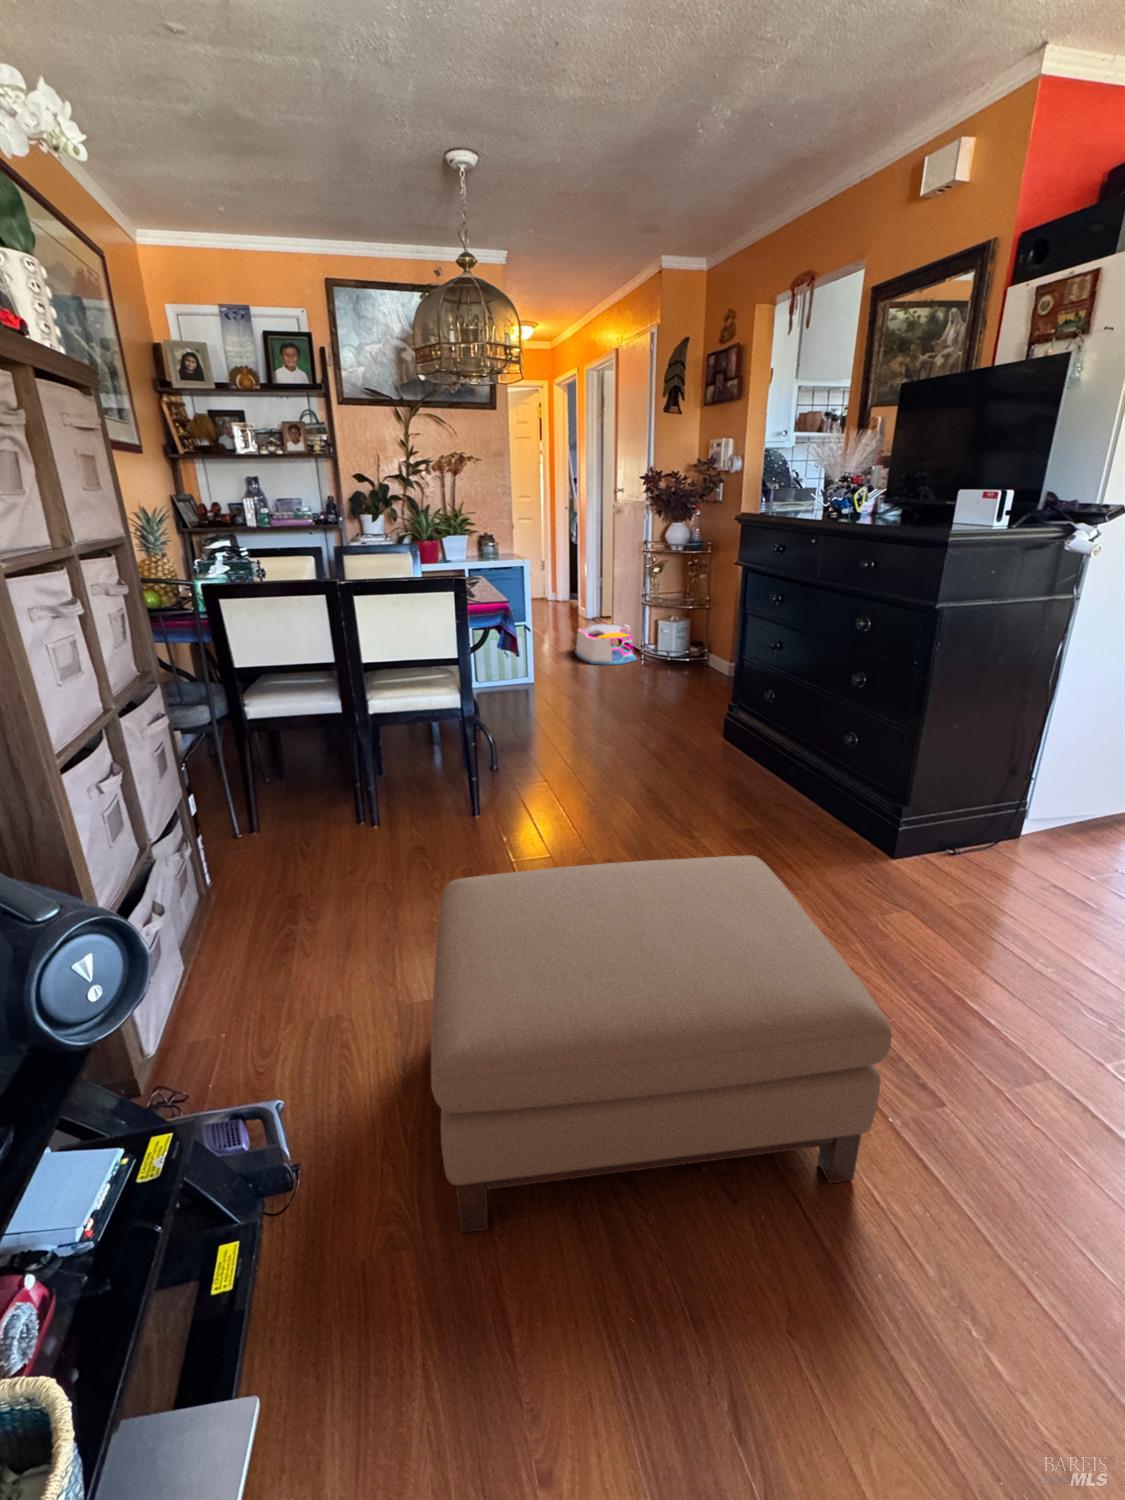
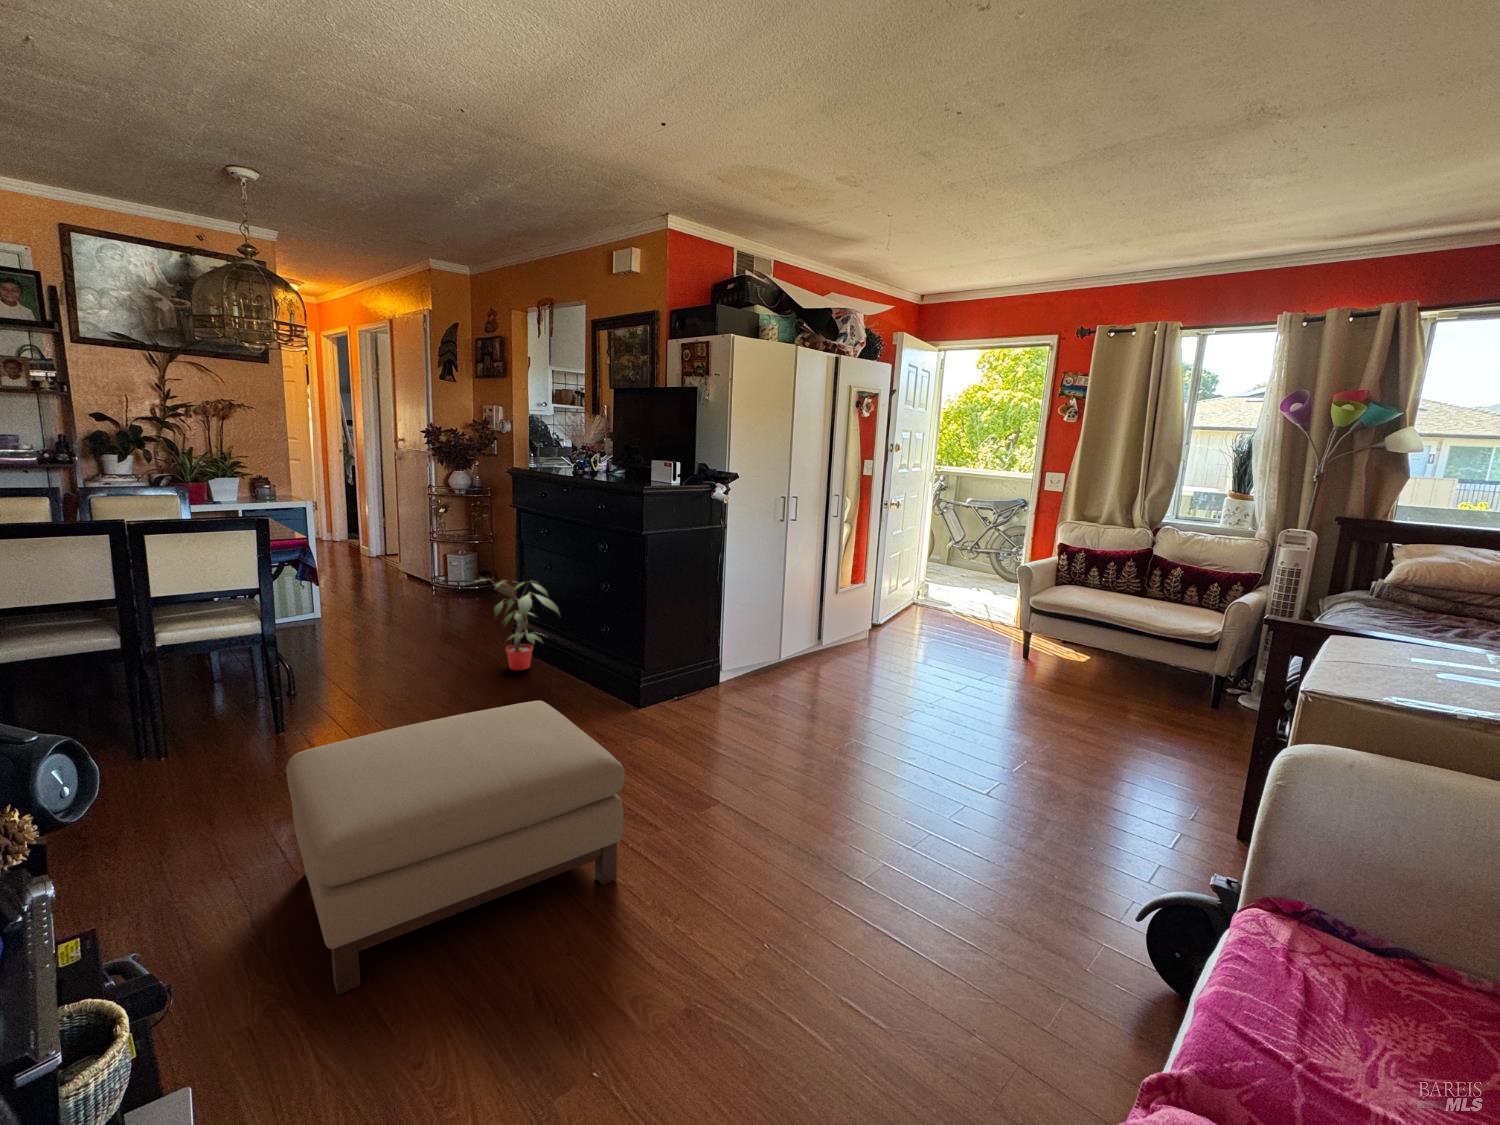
storage bin: present [575,624,637,665] -> none [363,558,429,596]
potted plant: none [675,659,787,776] -> present [475,579,559,670]

